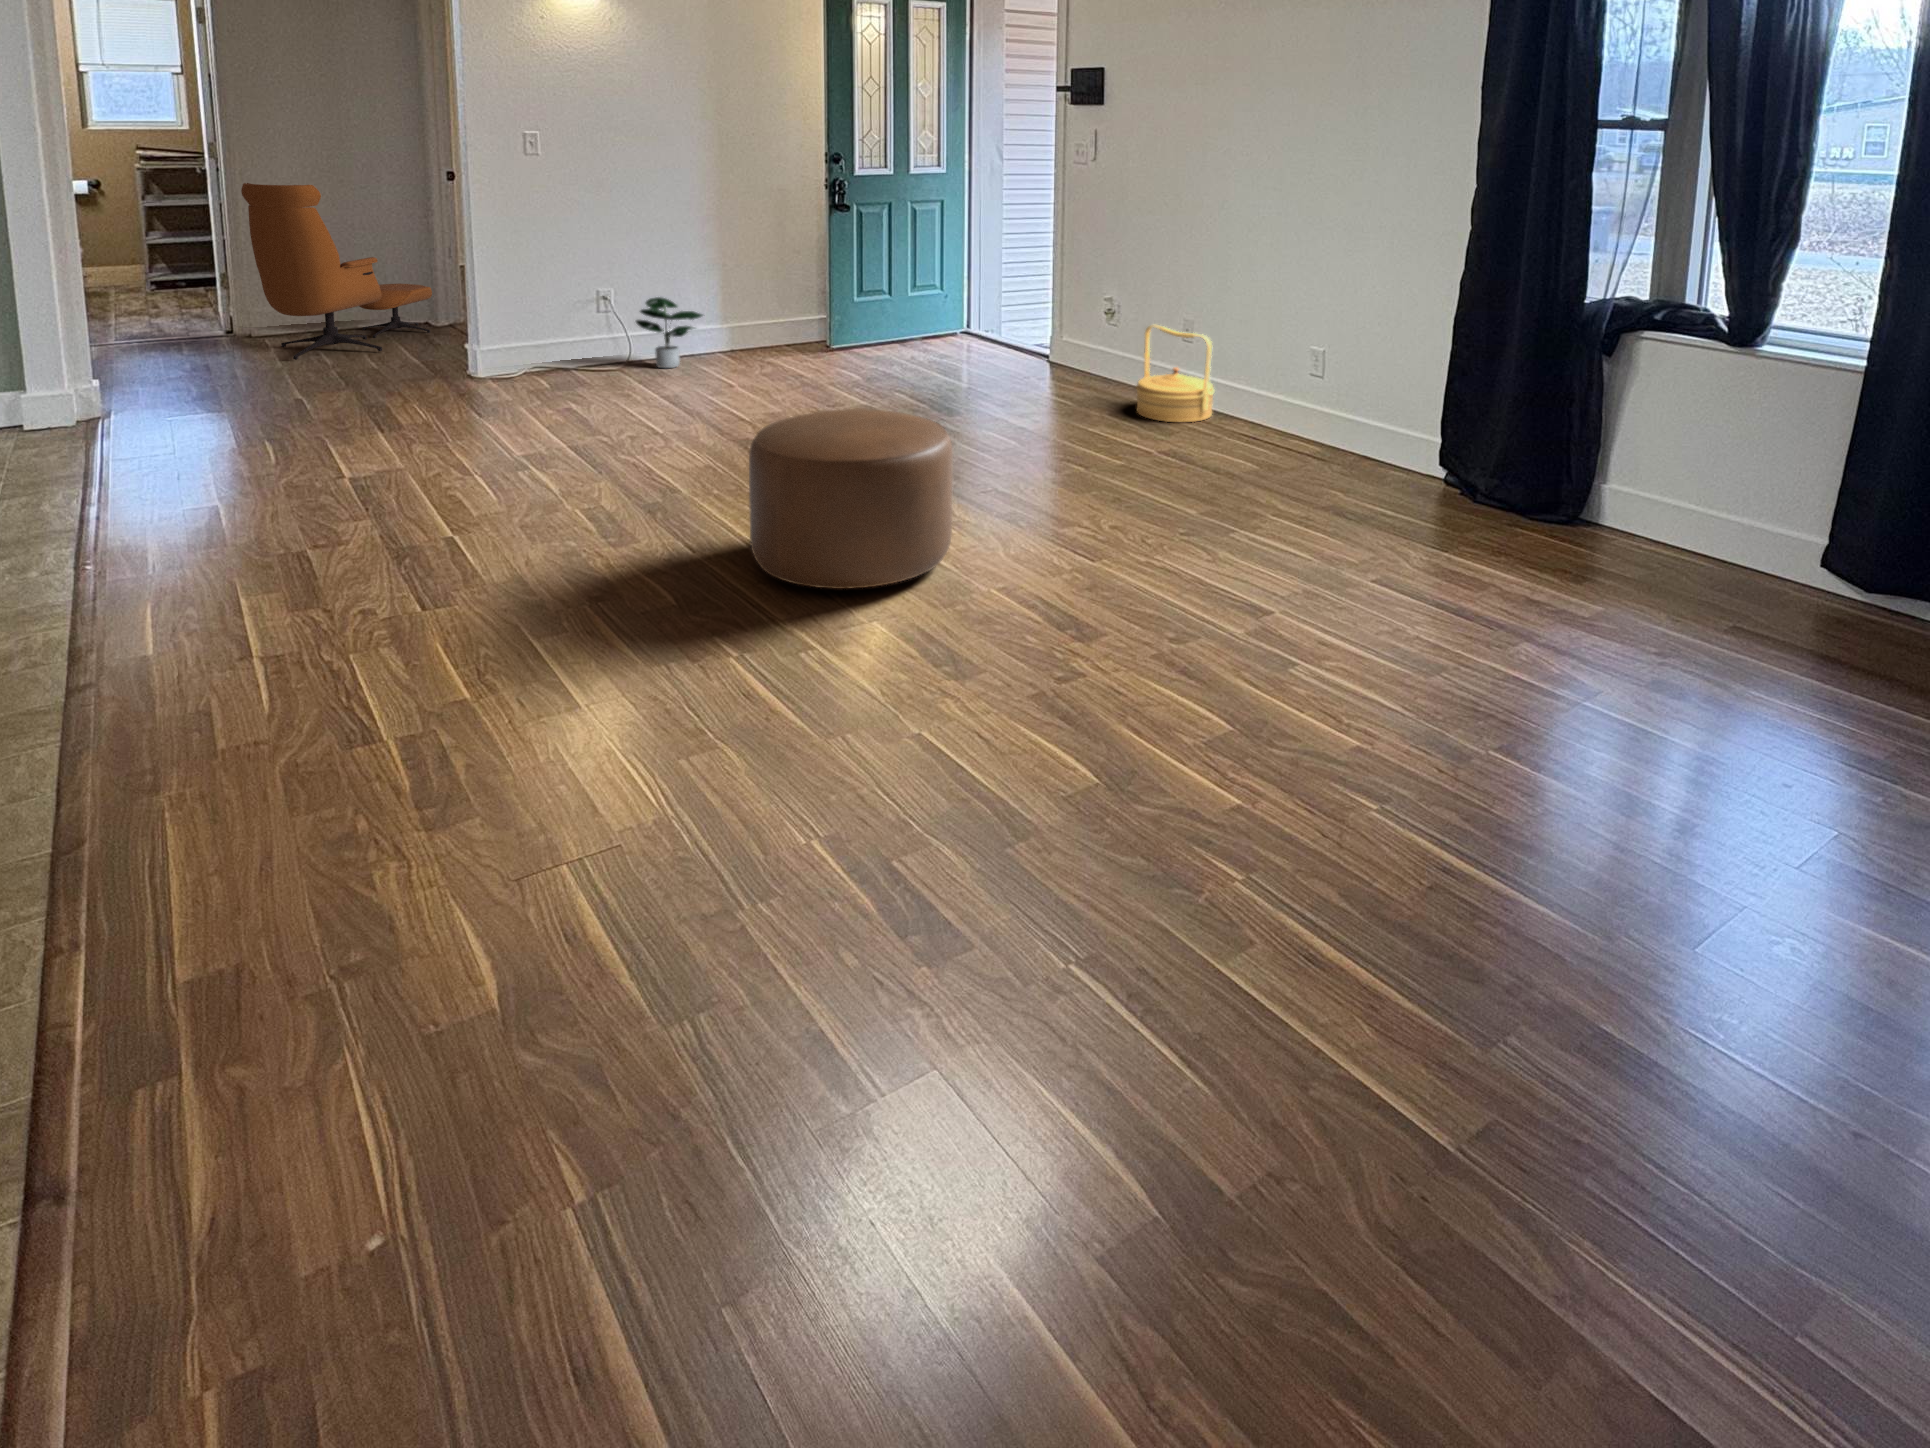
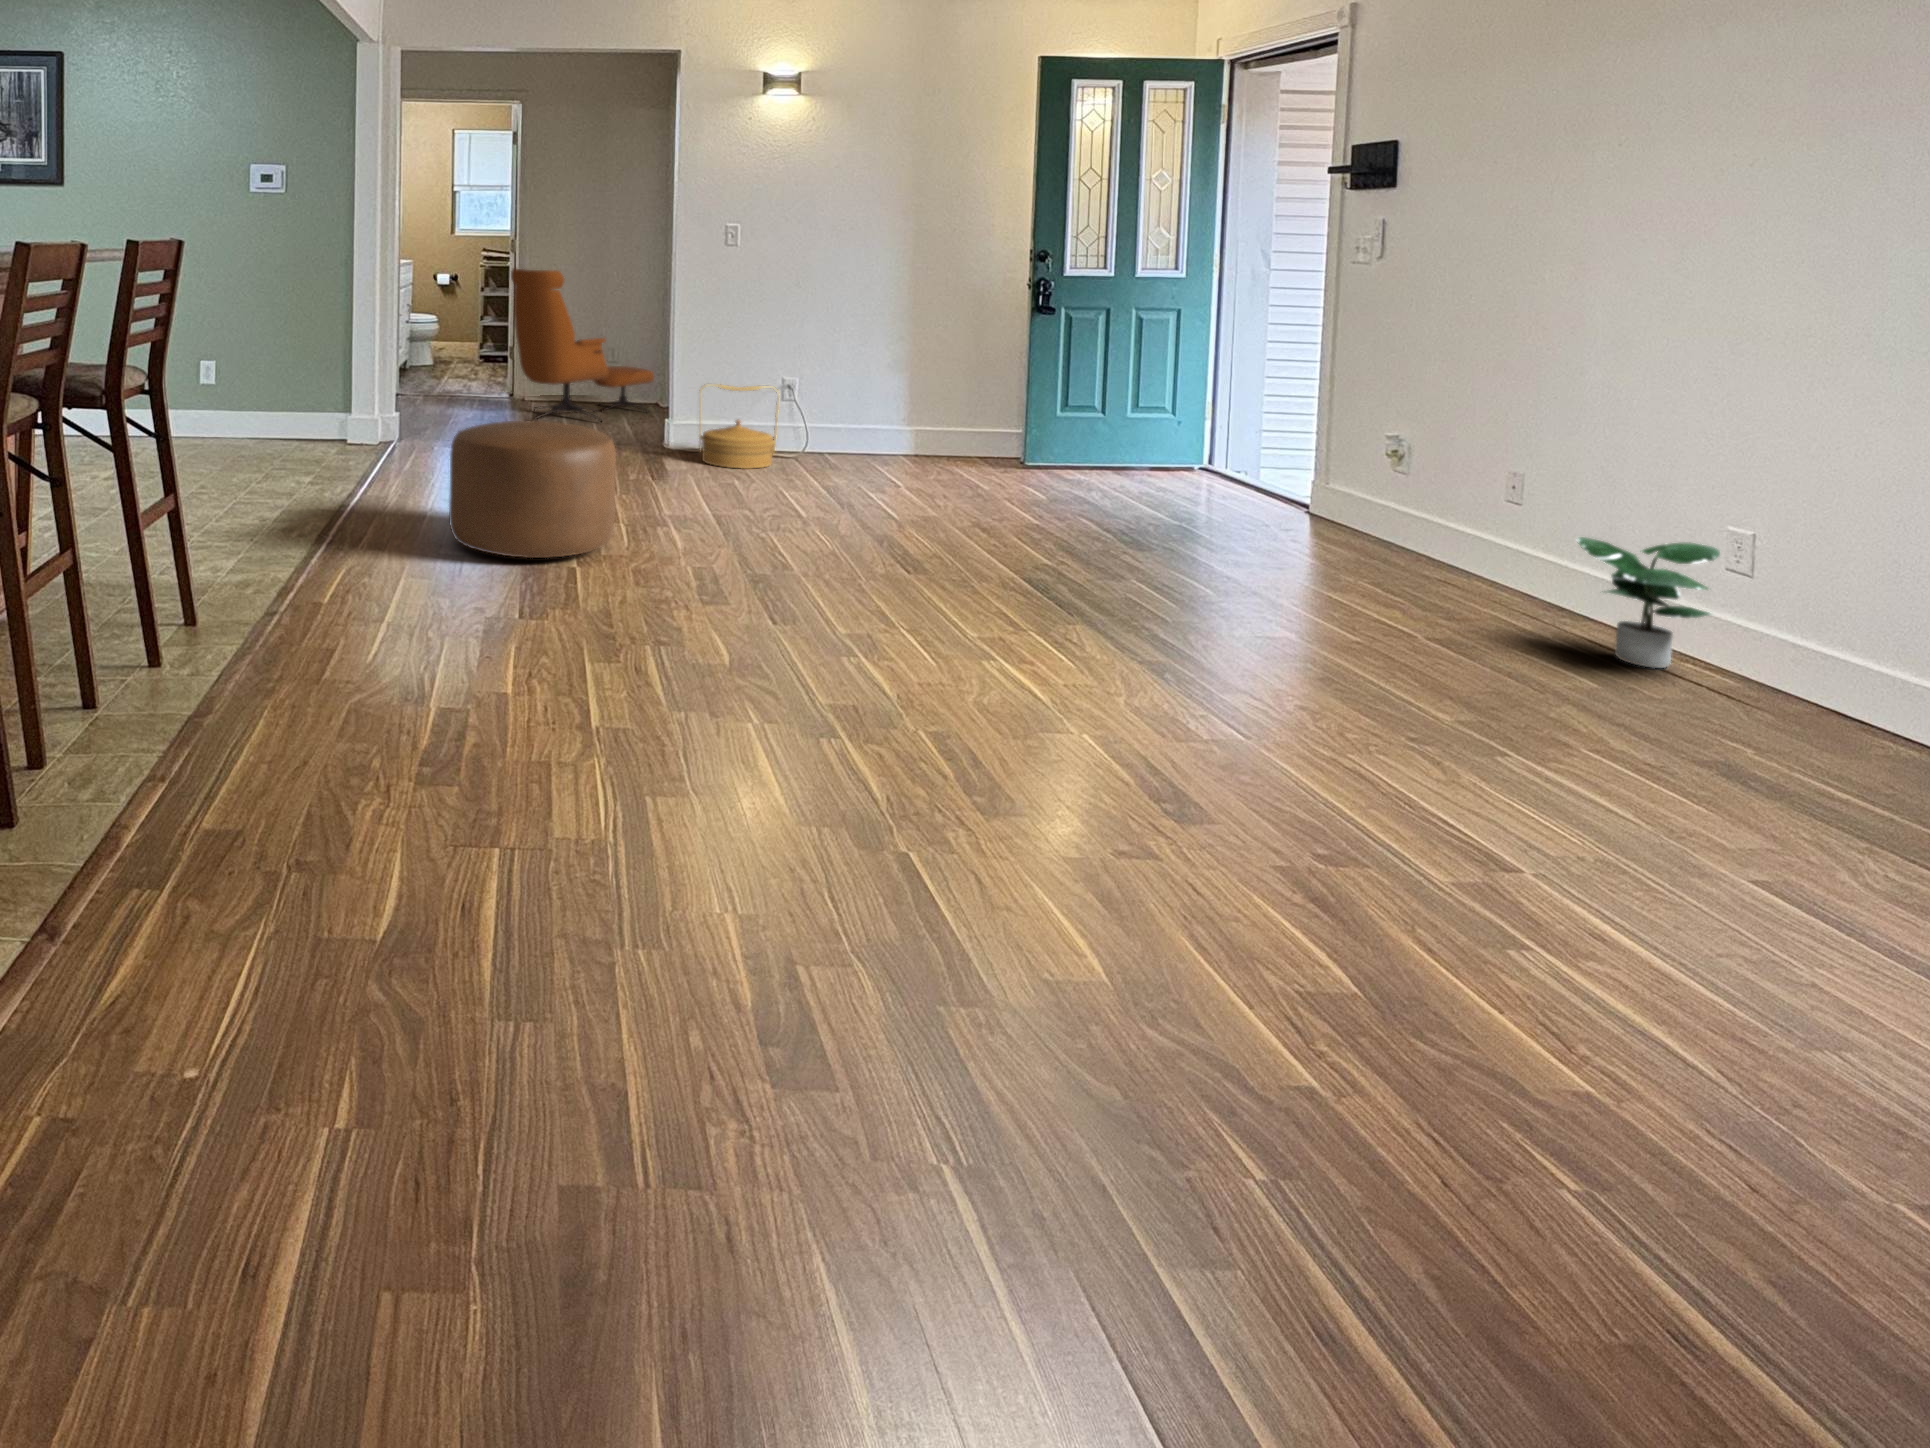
potted plant: present [636,297,703,368] -> present [1577,537,1720,668]
woven basket: present [1136,325,1215,422] -> present [699,384,779,469]
ottoman: present [749,409,953,589] -> present [449,421,616,558]

